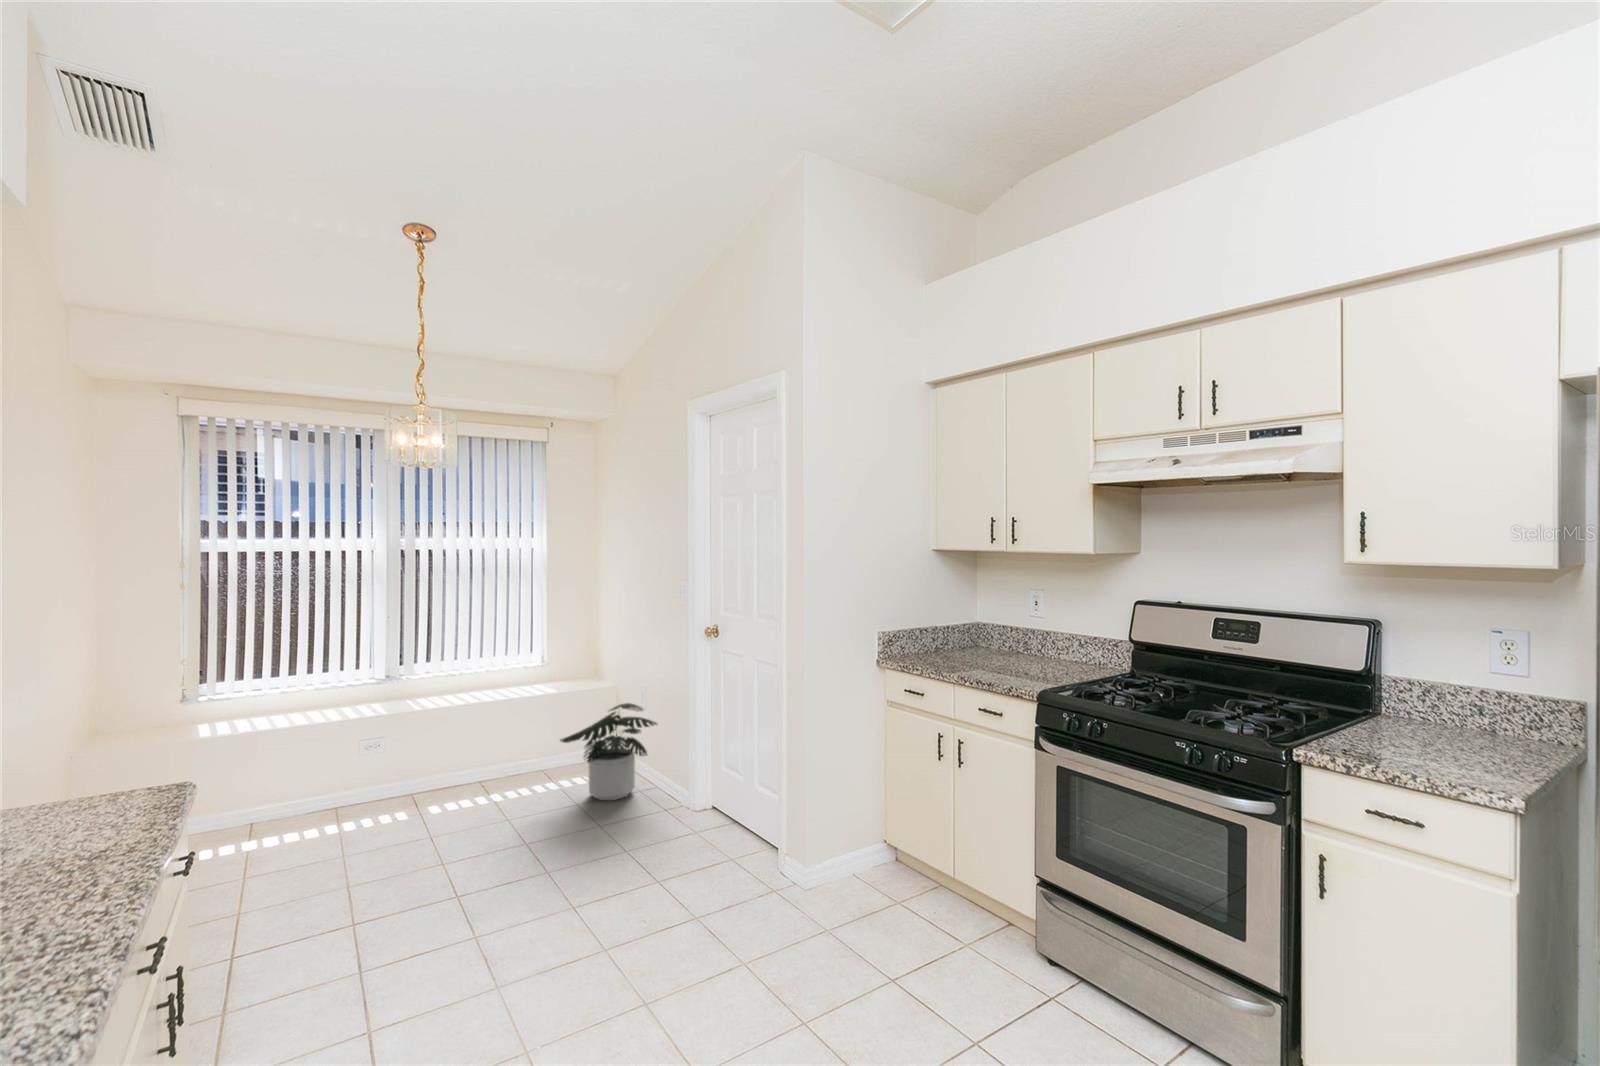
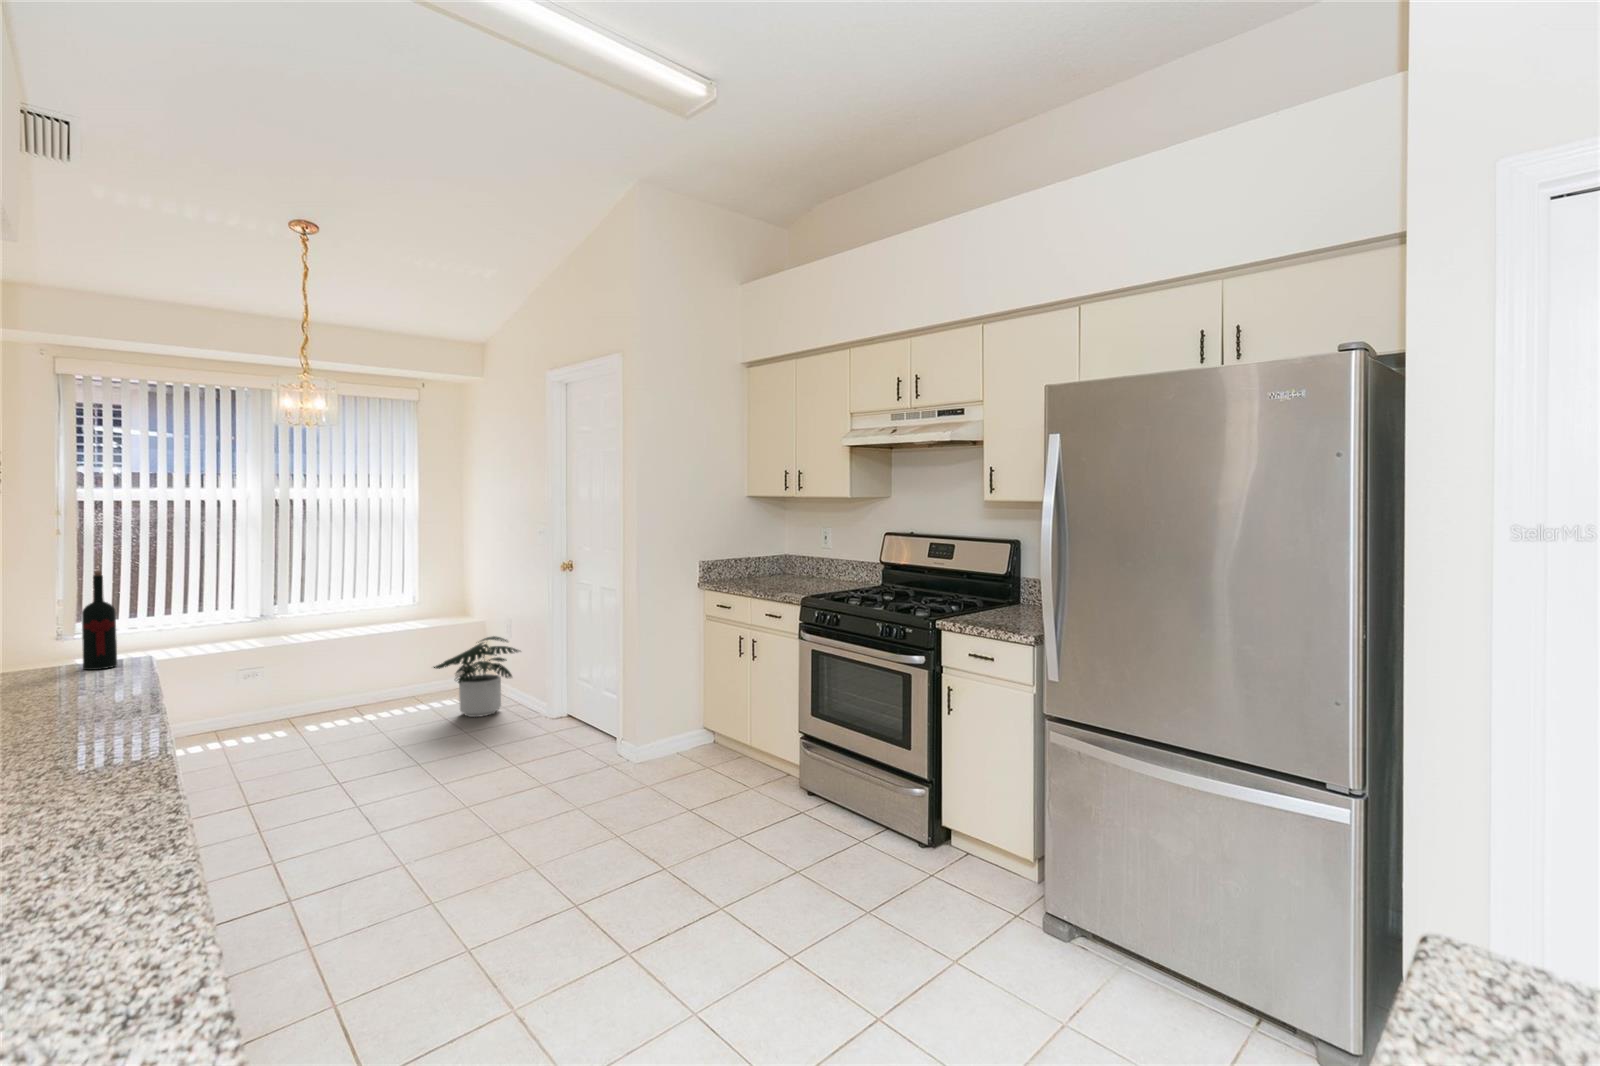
wine bottle: none [47,686,100,837] -> present [82,571,117,670]

